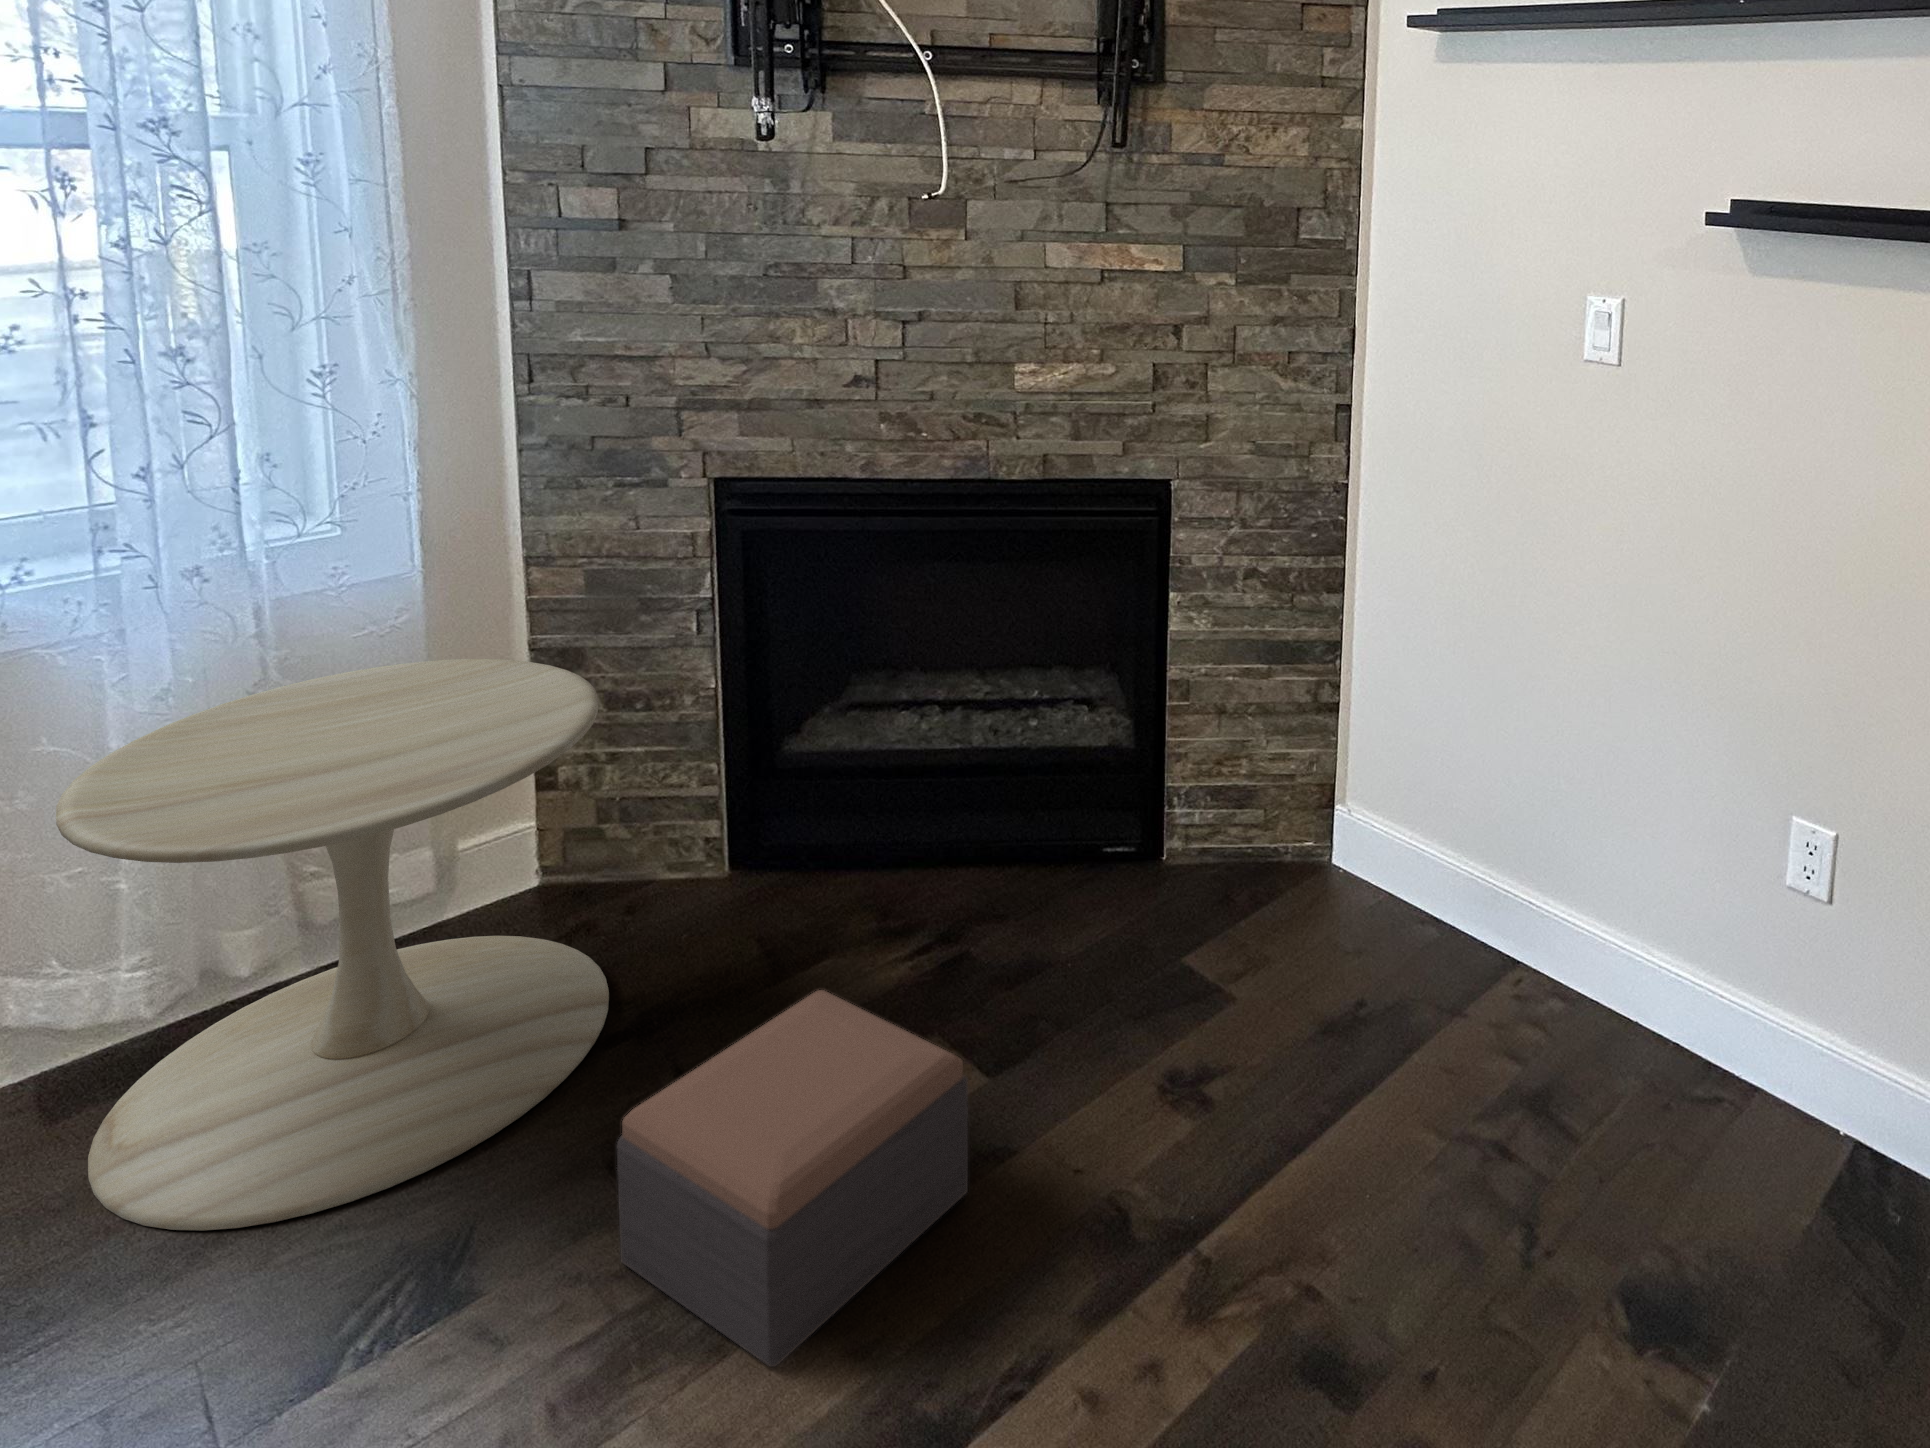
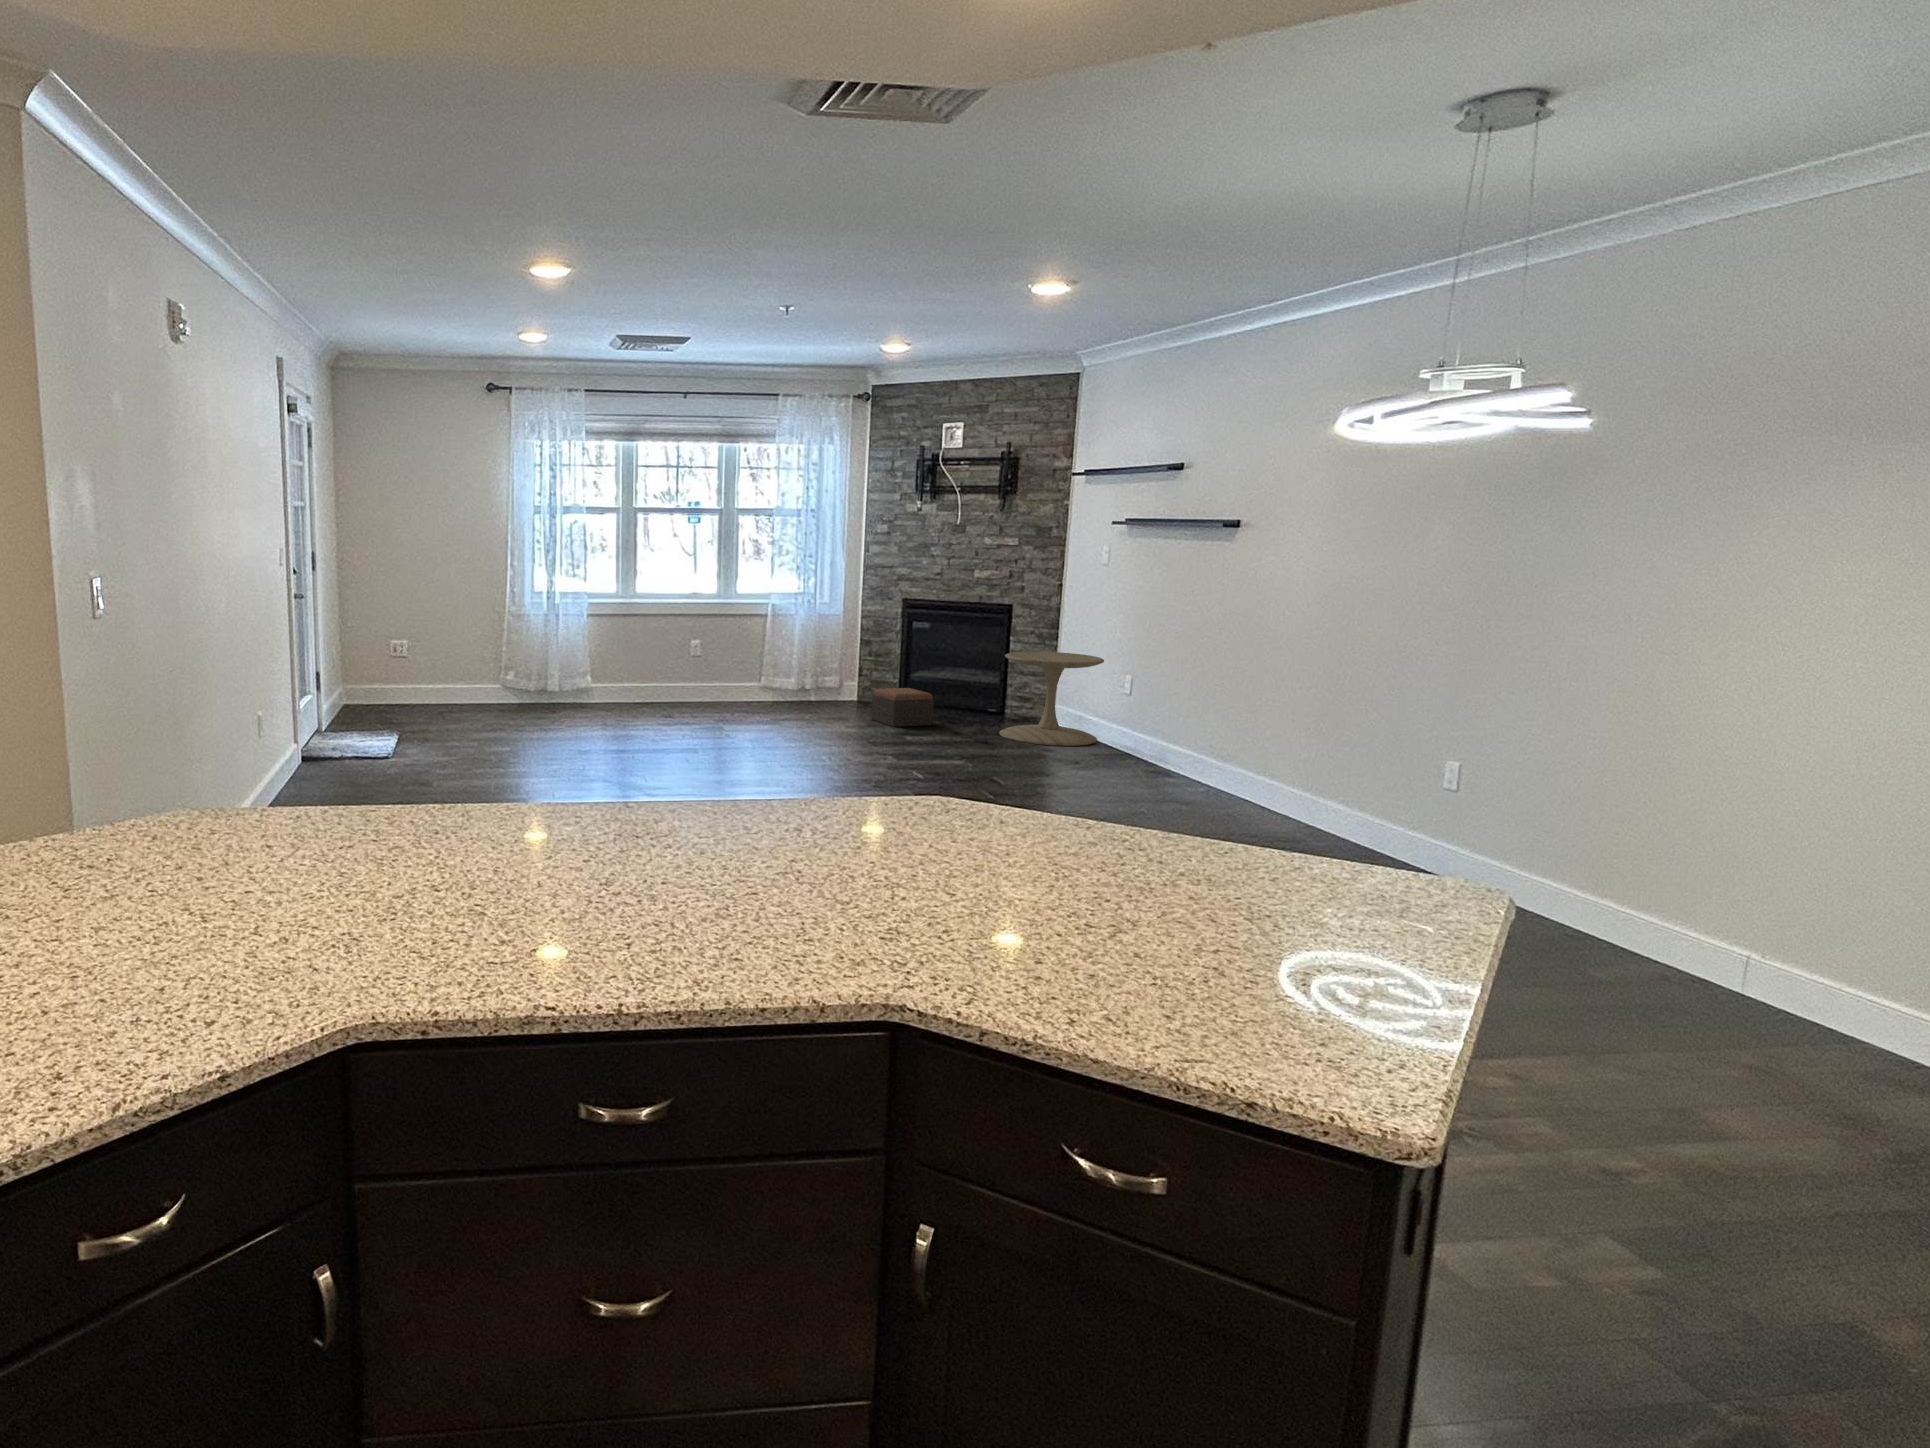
side table: present [56,659,609,1231] -> present [999,652,1104,746]

